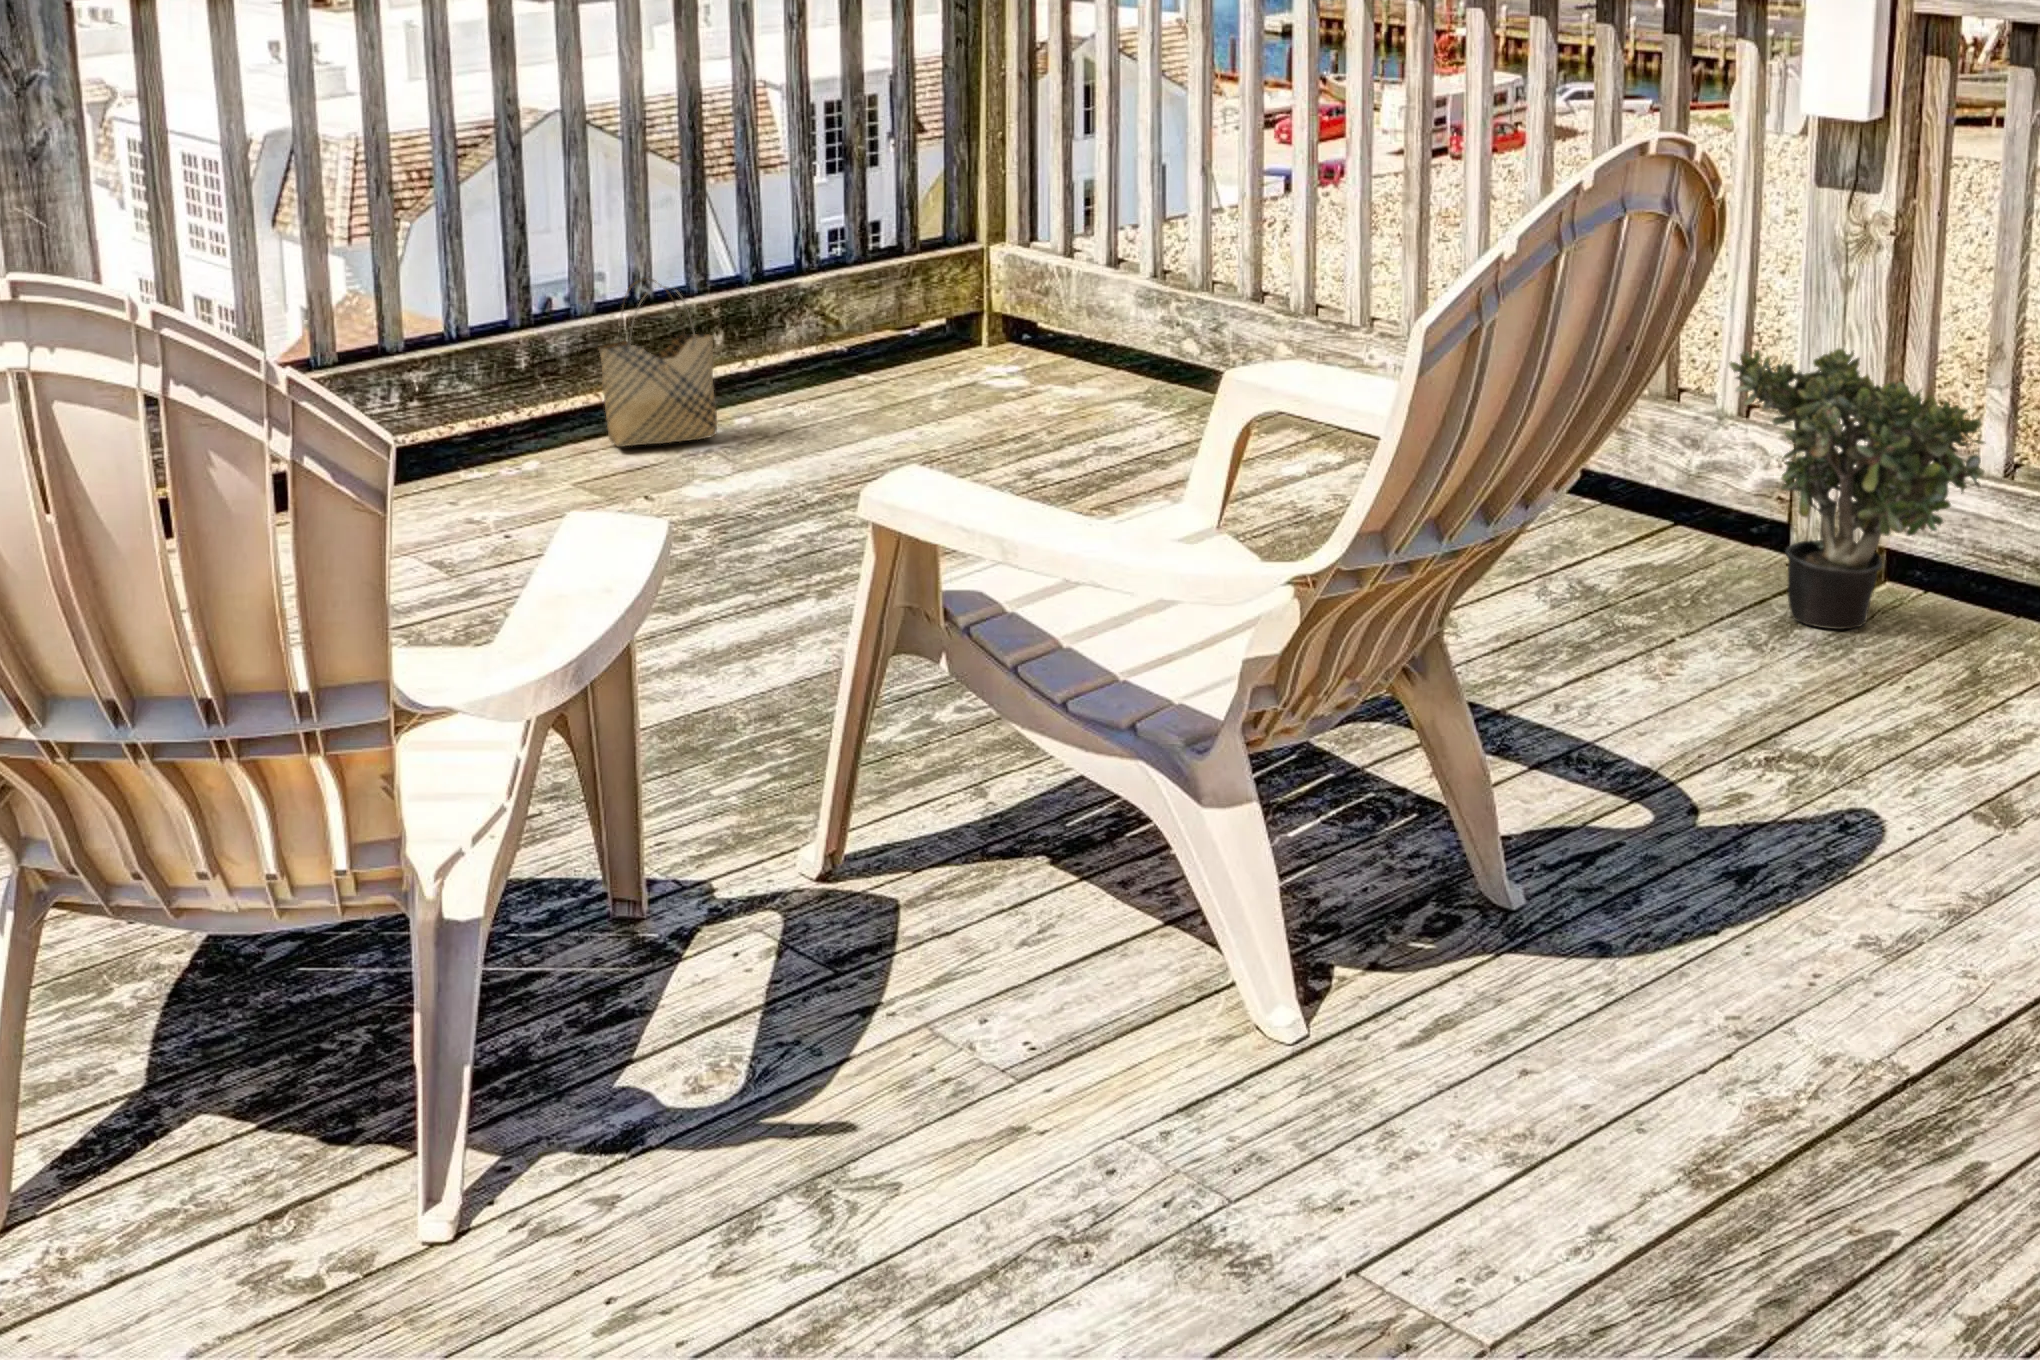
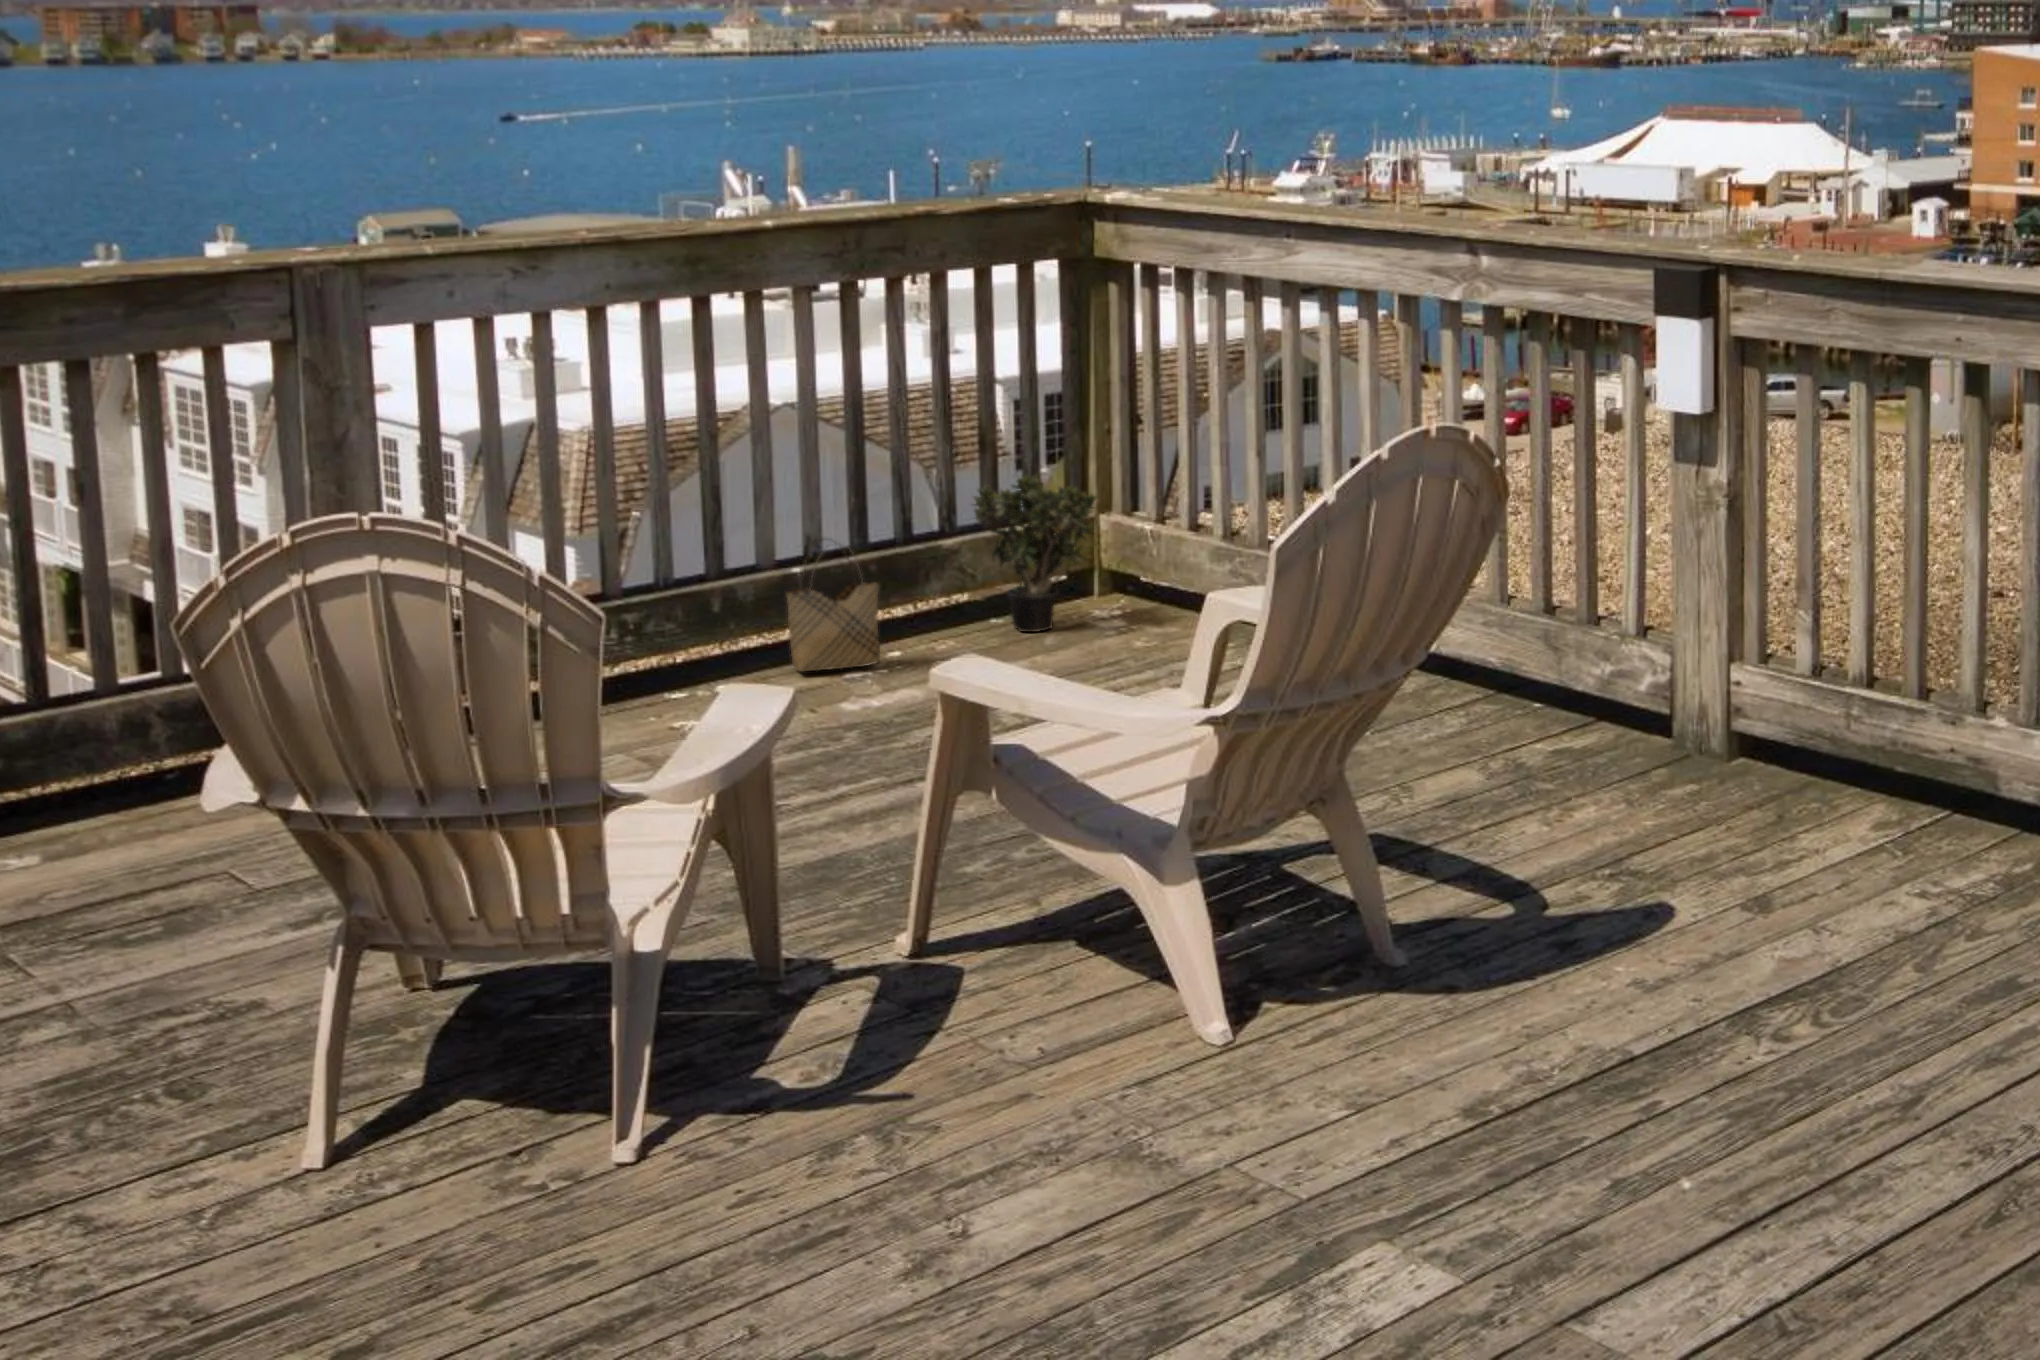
potted plant: present [1729,349,1985,629] -> present [973,475,1096,632]

